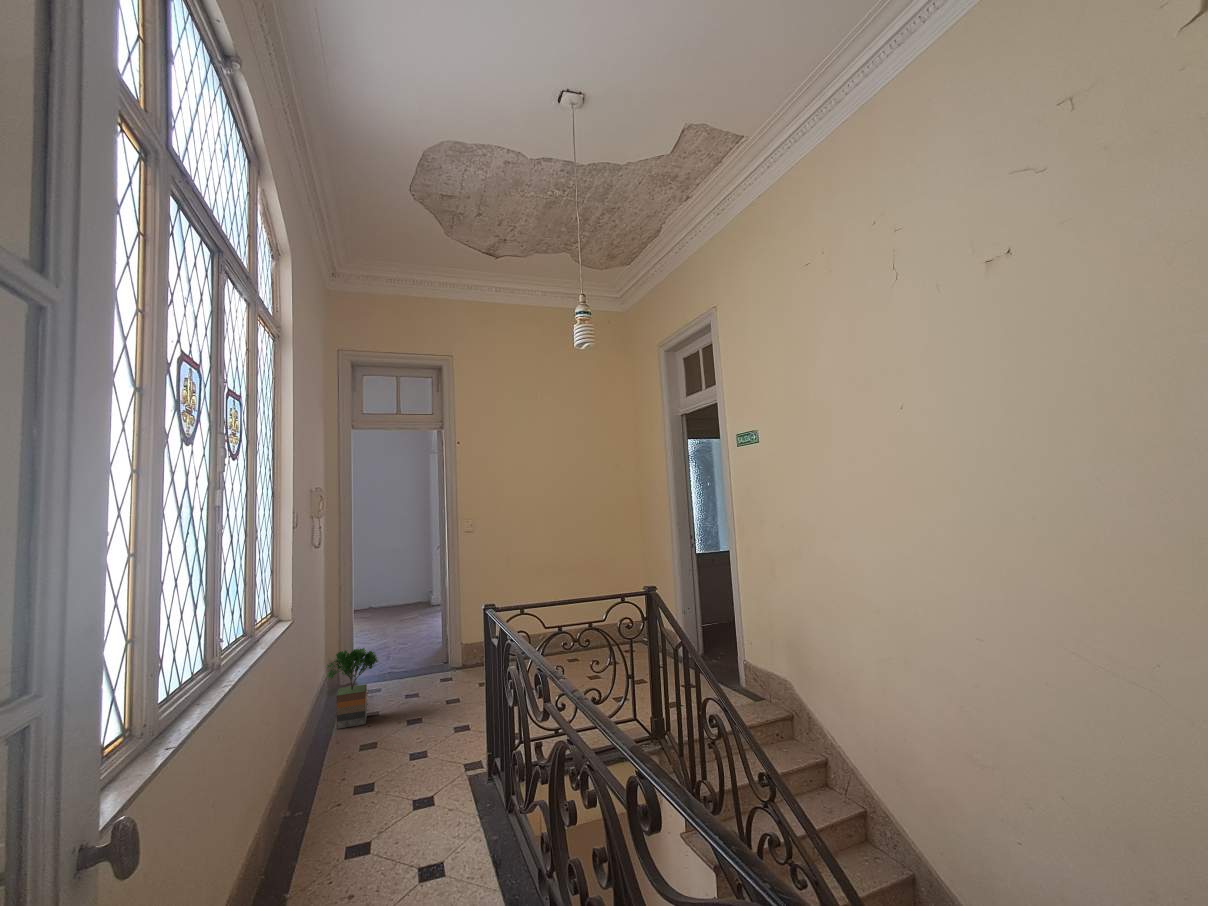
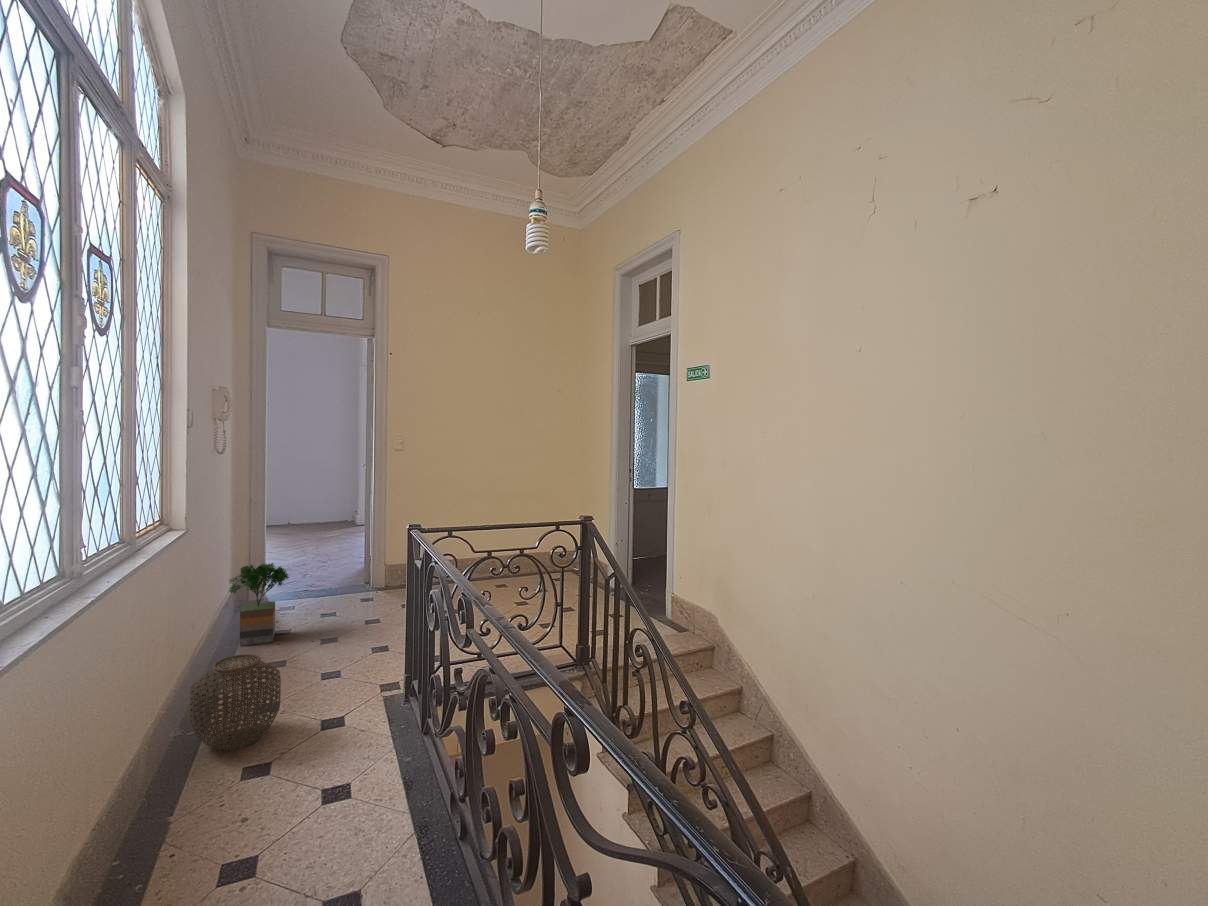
woven basket: none [299,736,377,830] -> present [189,654,281,750]

